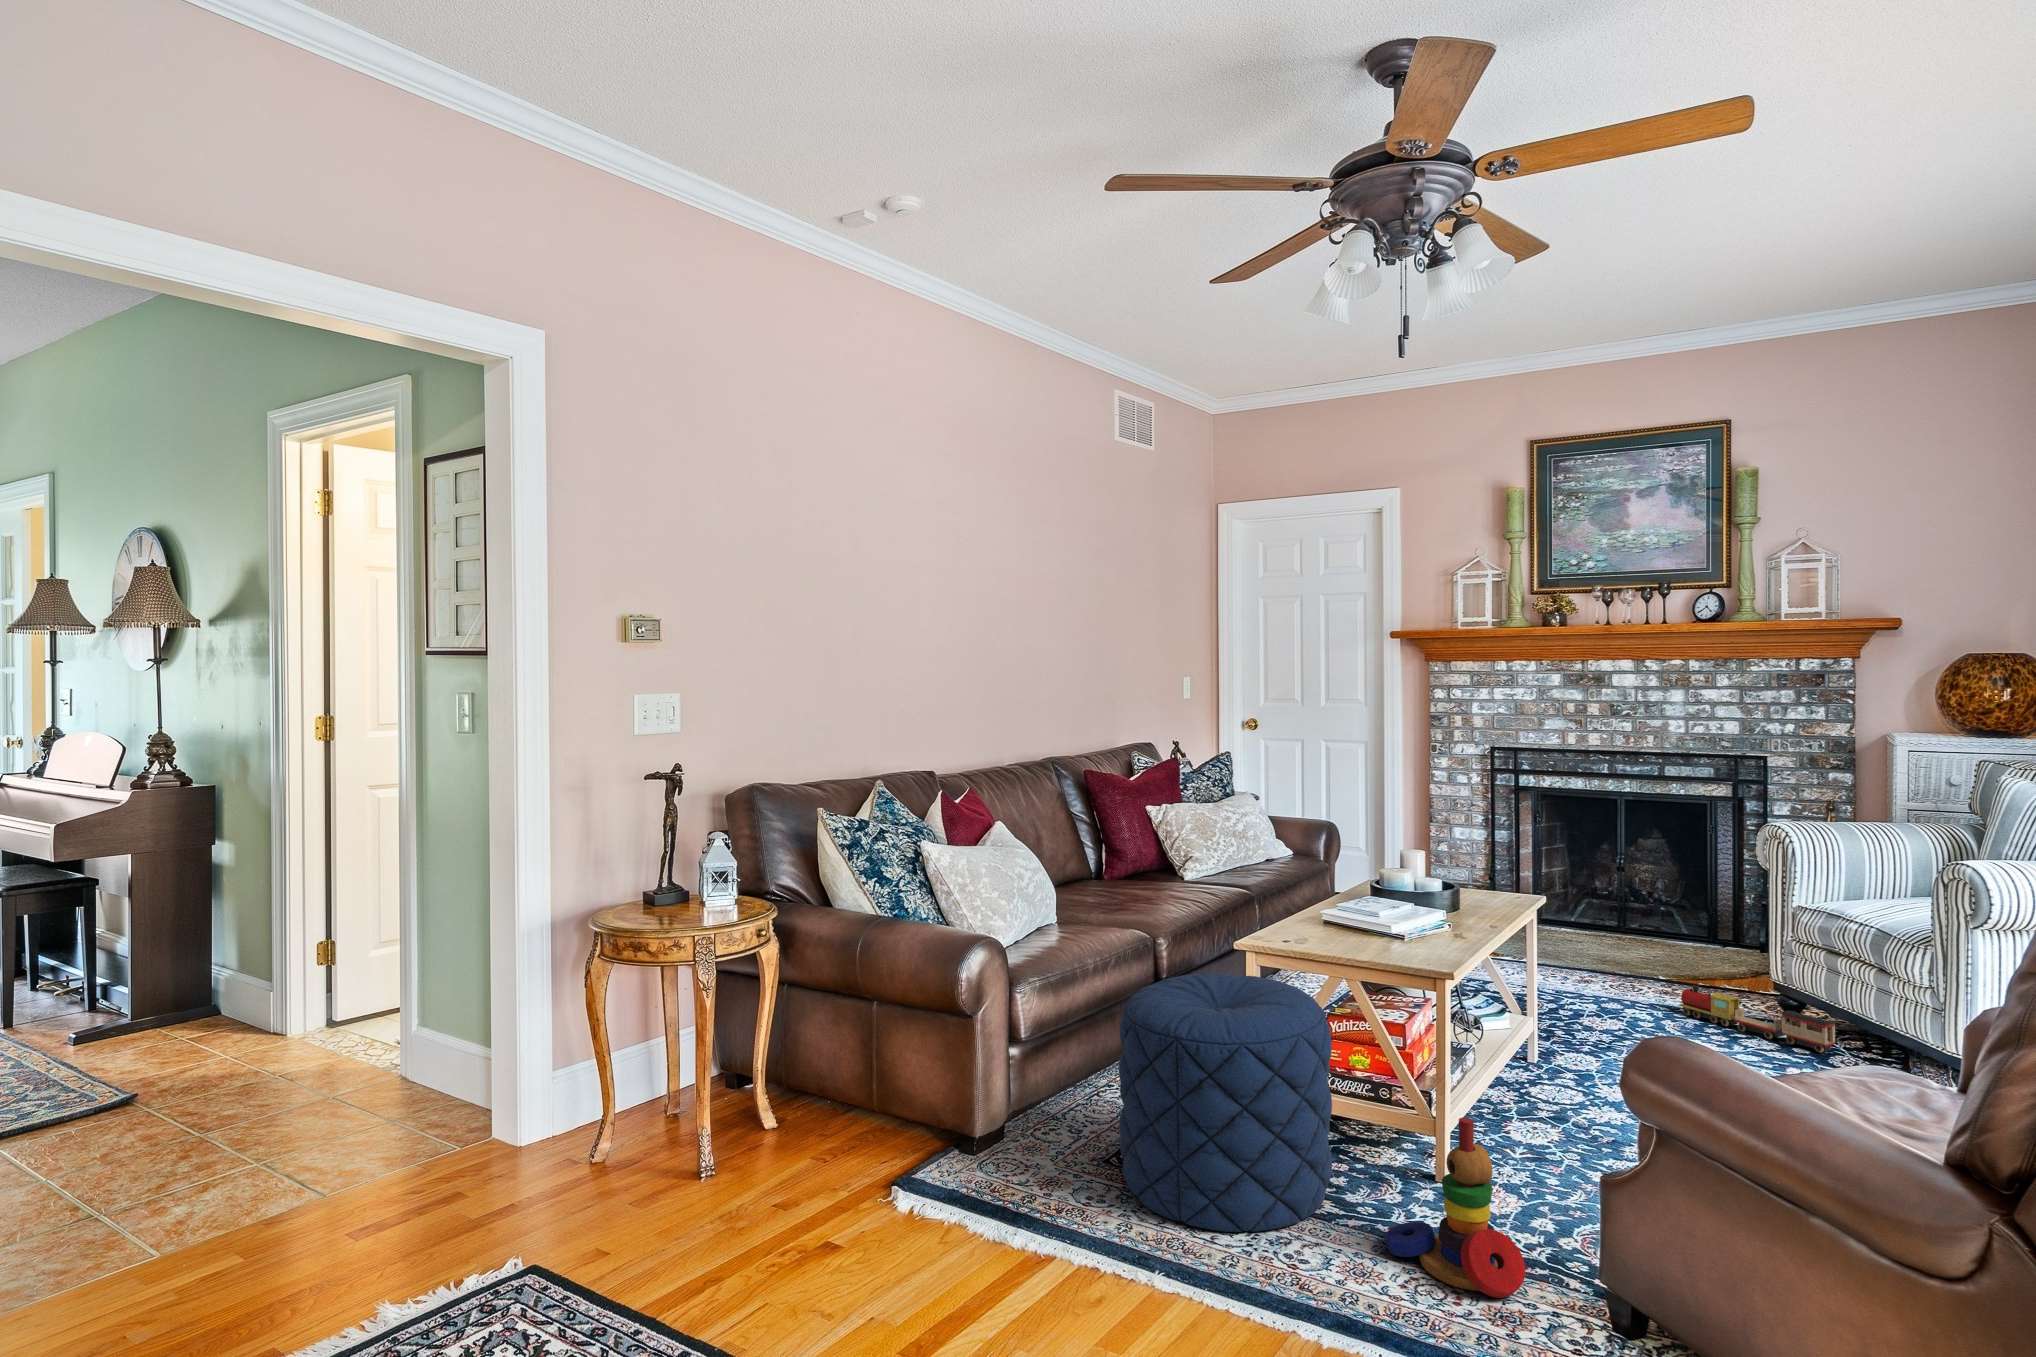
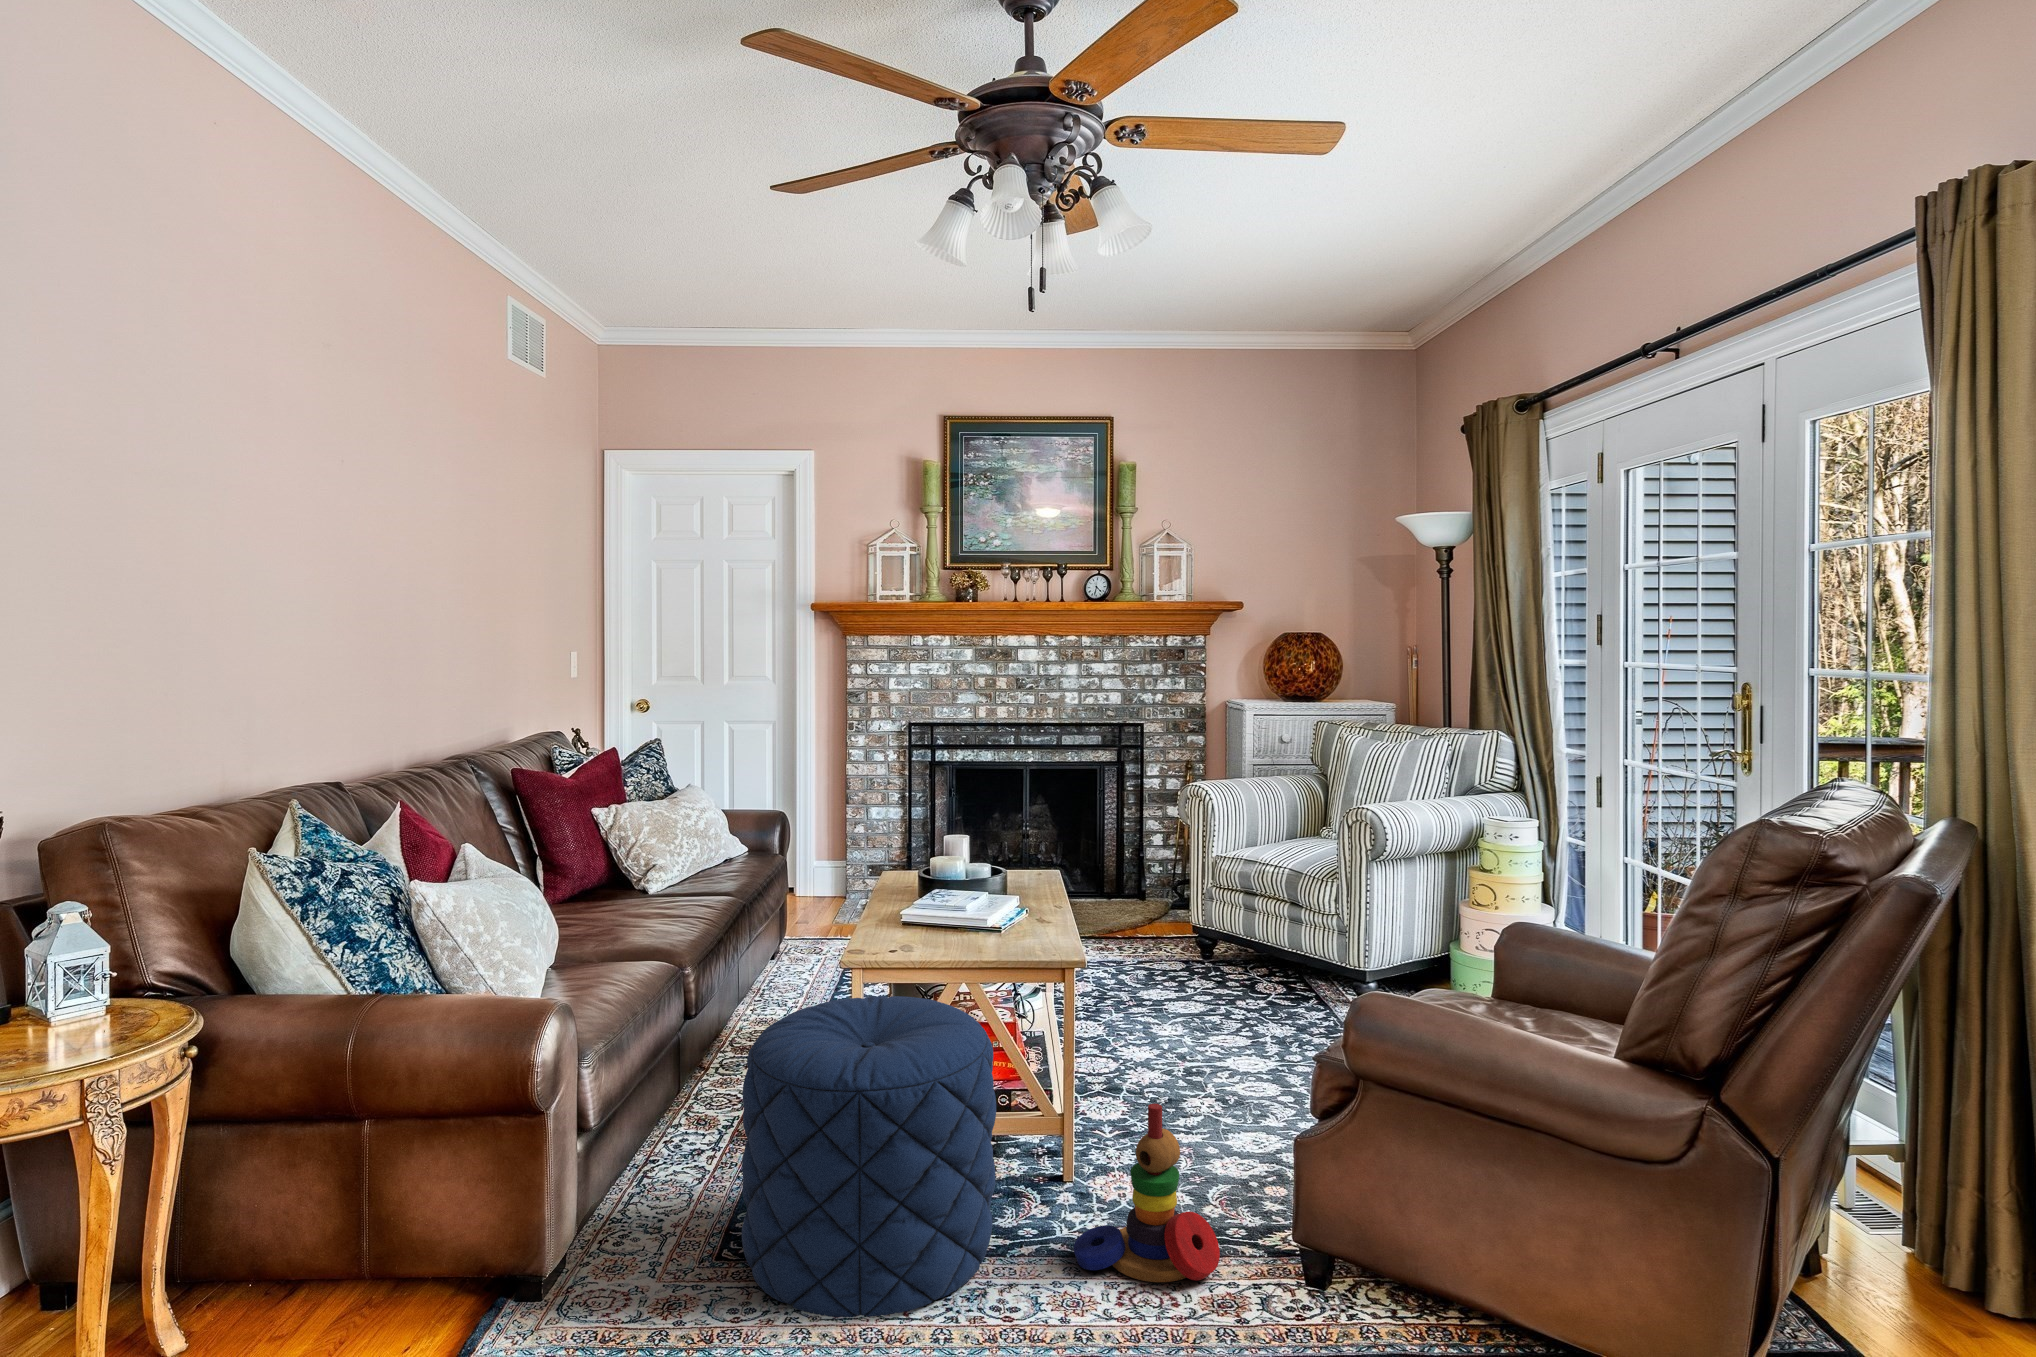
toy train: present [1679,985,1835,1053] -> none [1117,932,1240,974]

